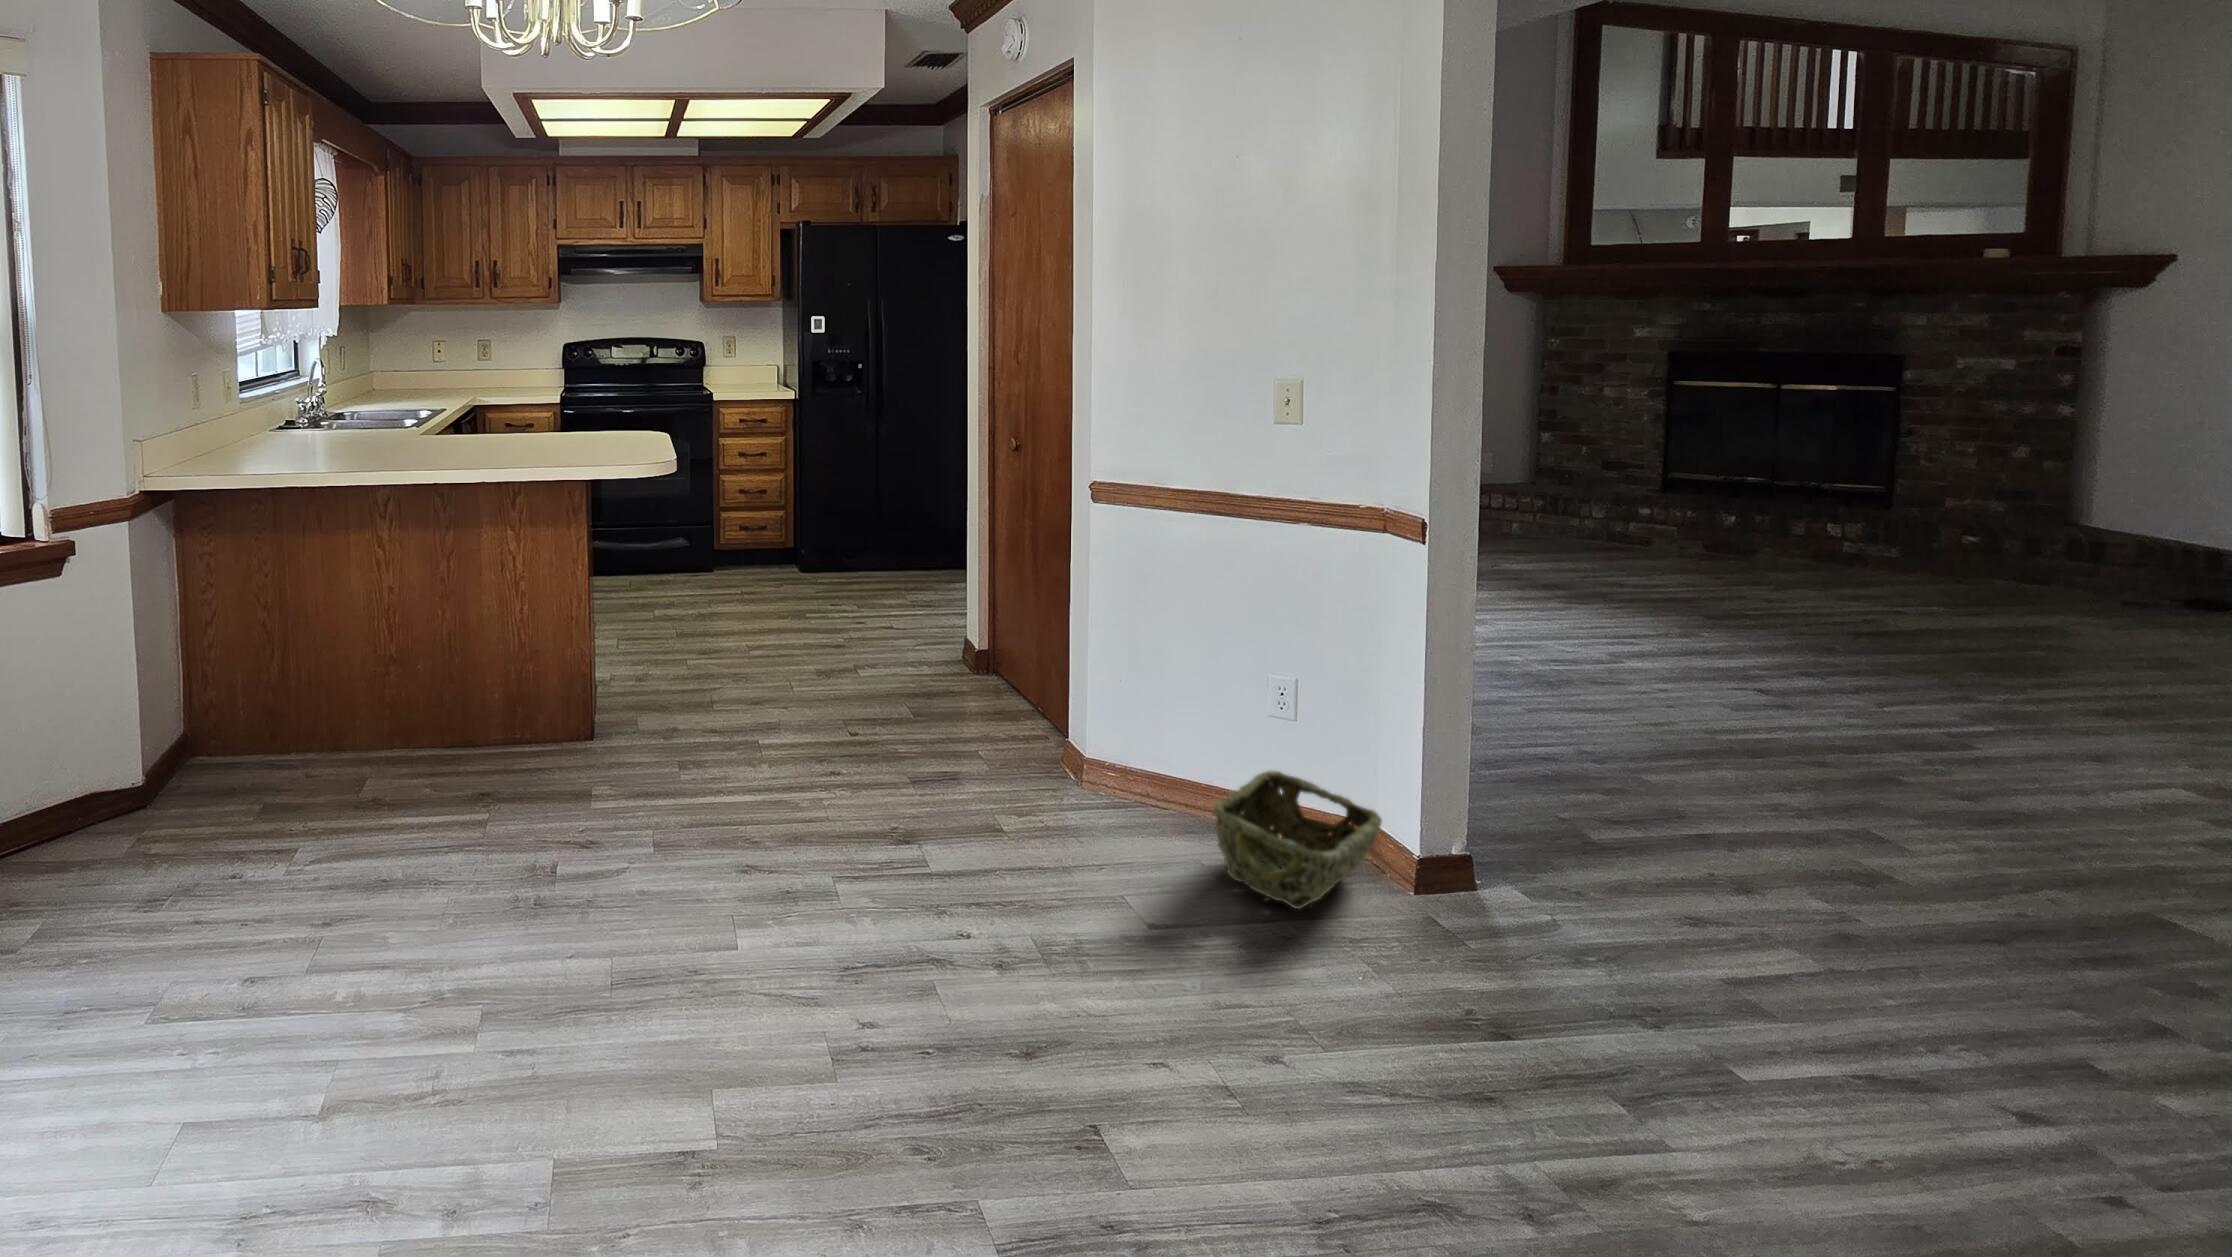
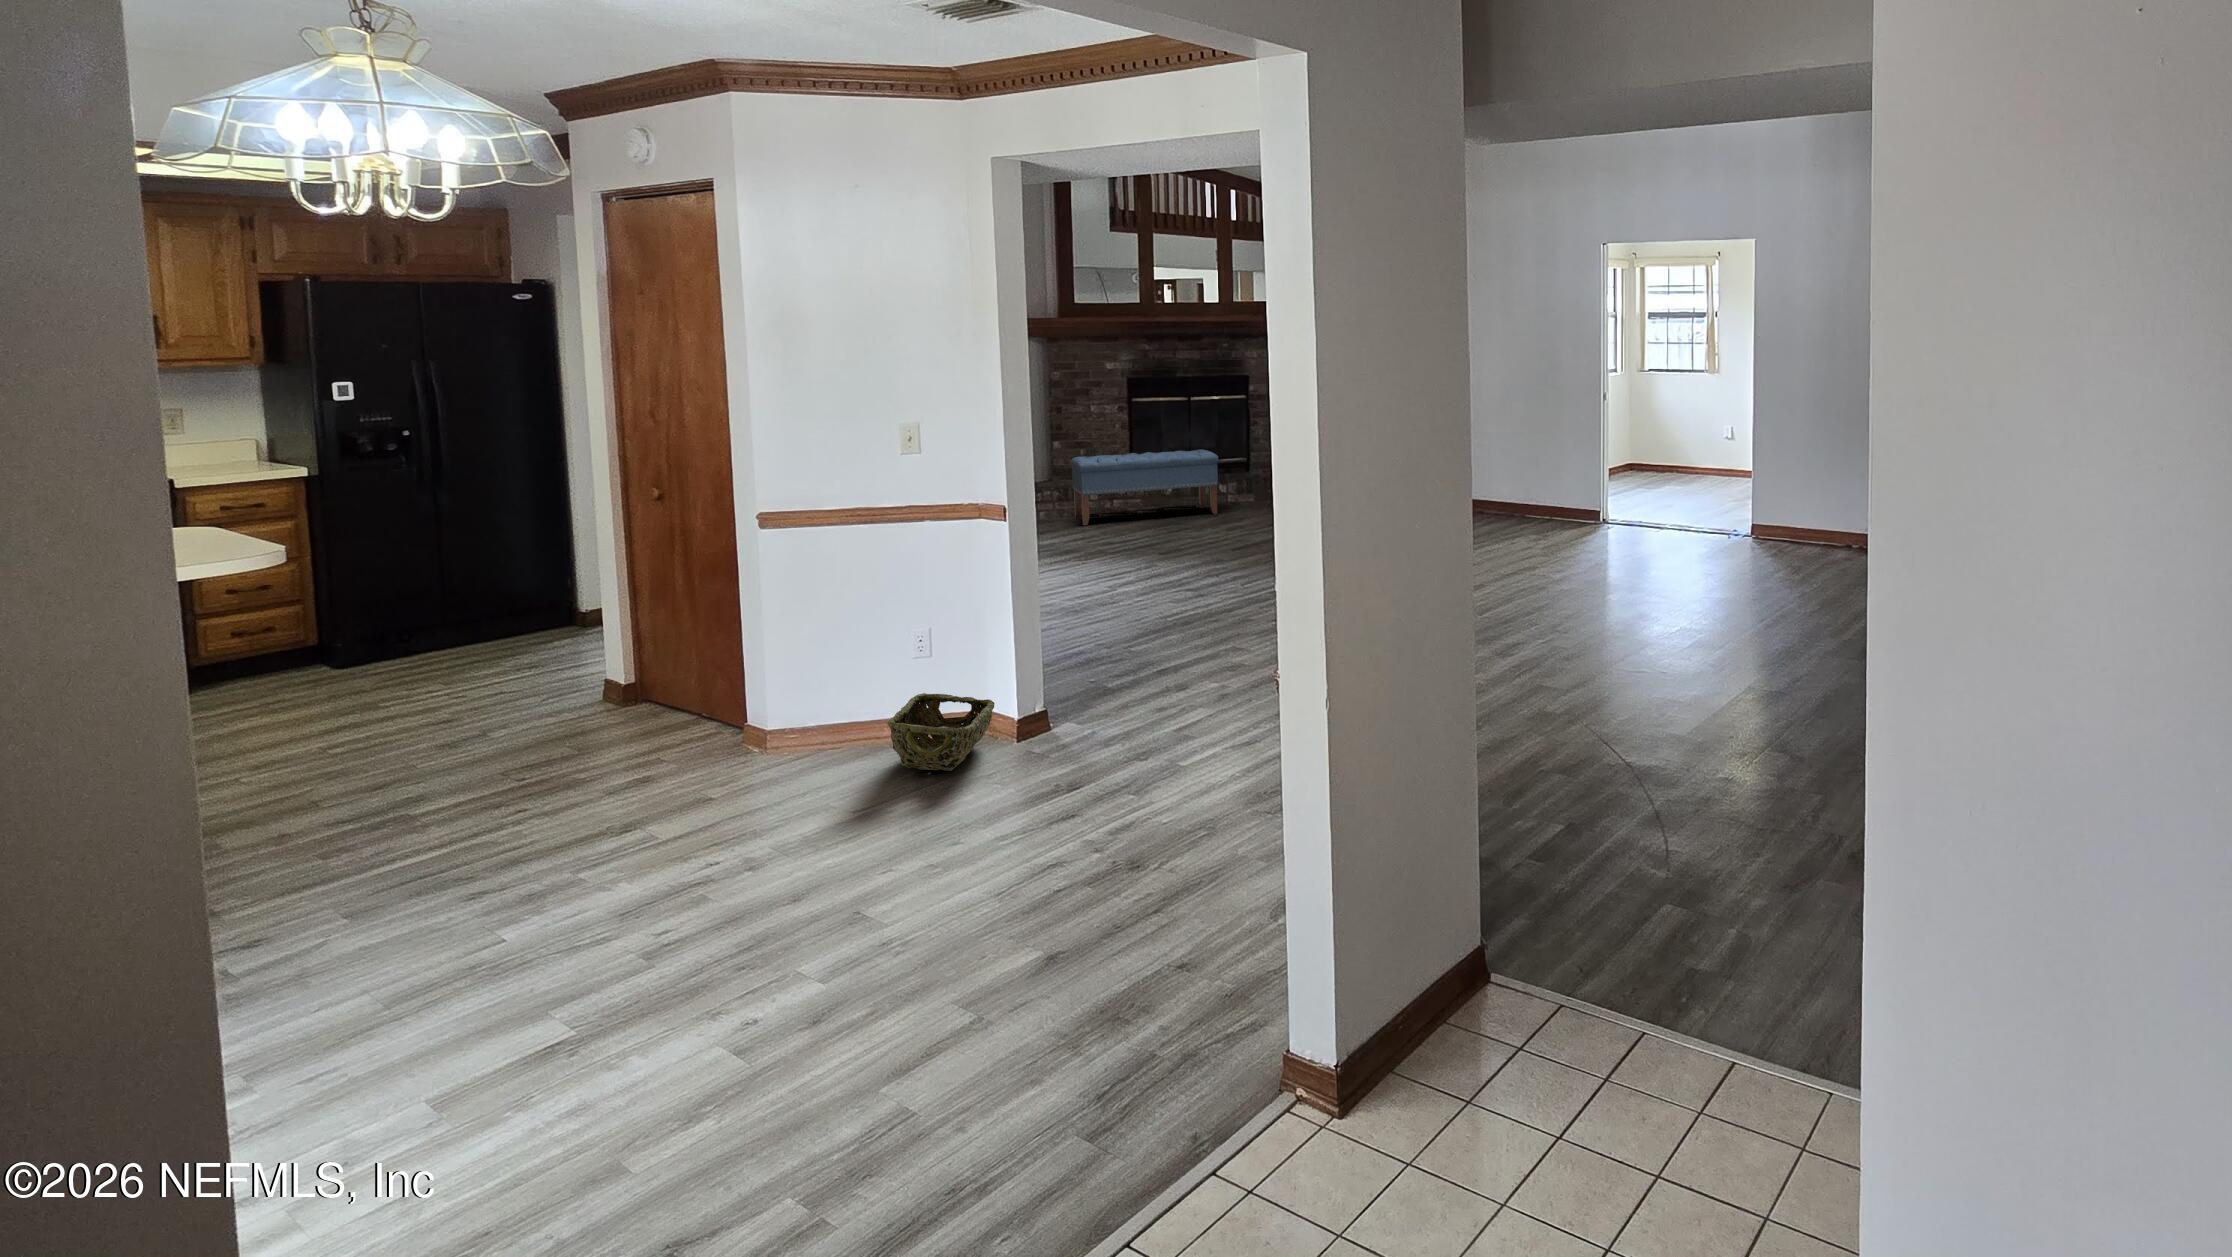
bench: none [1561,456,1831,570] -> present [1070,449,1219,525]

